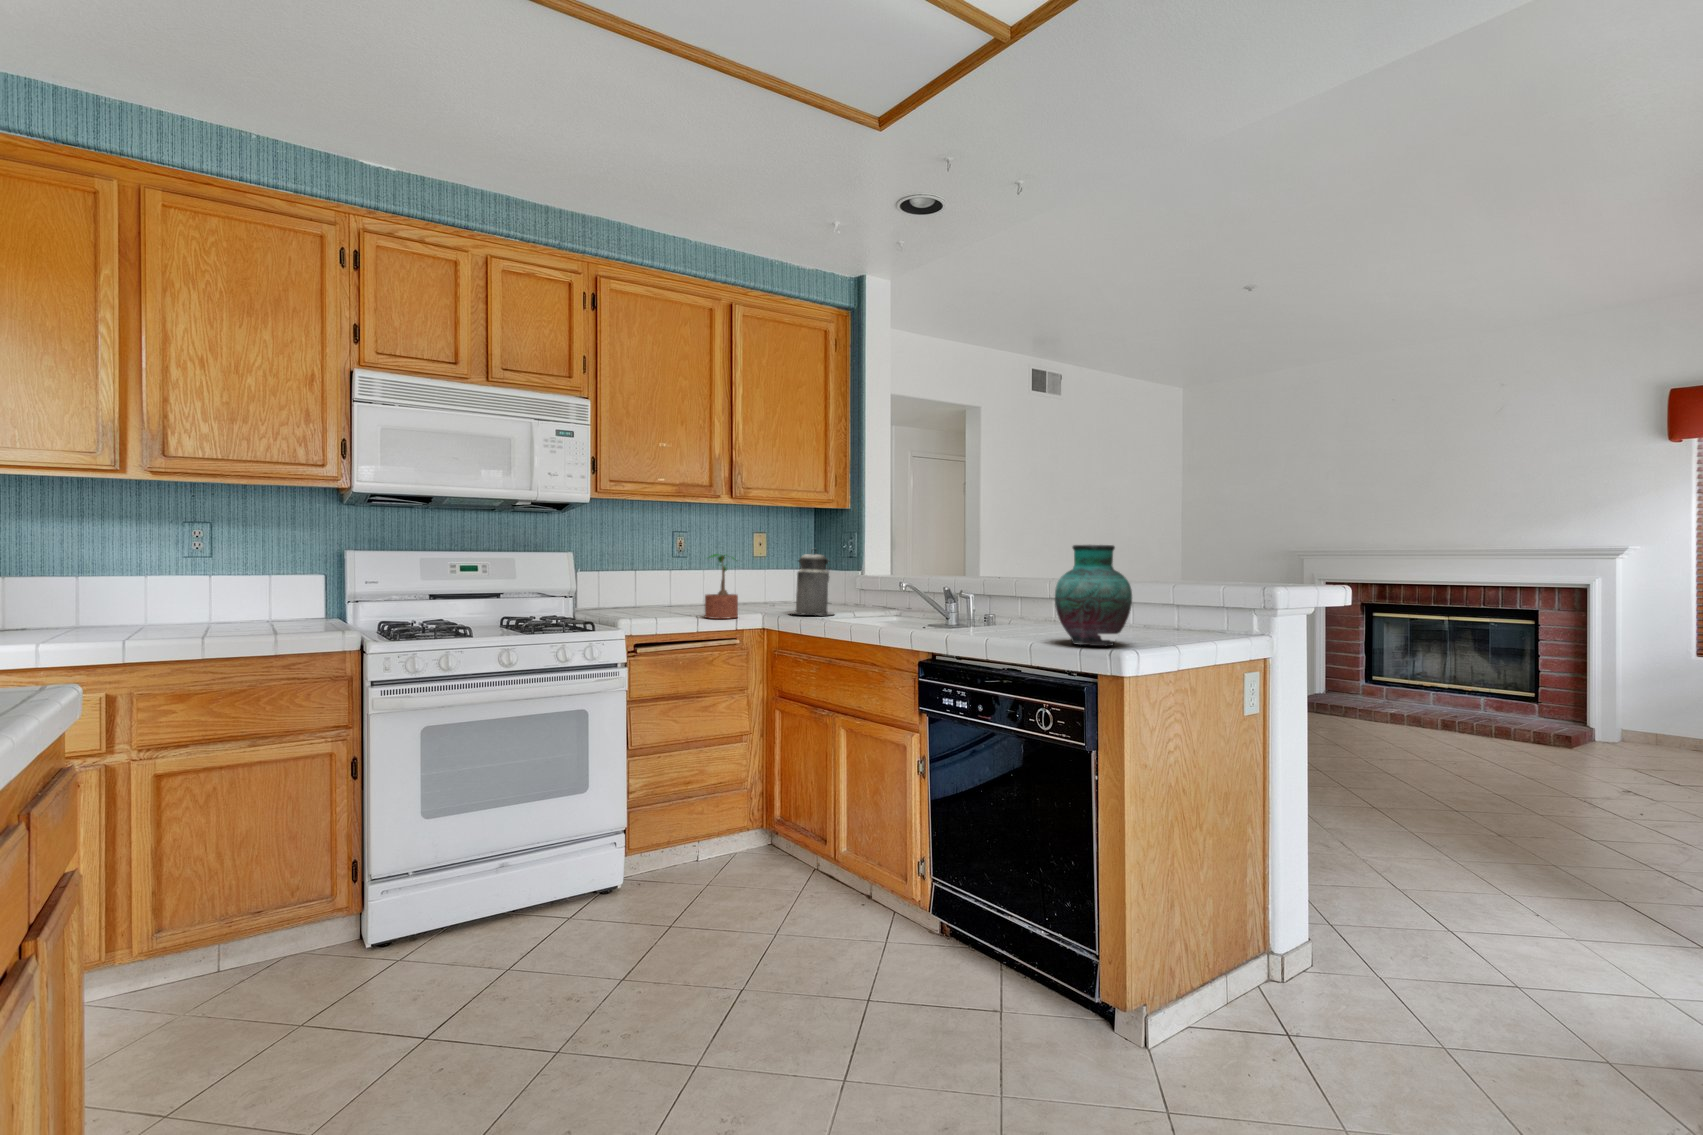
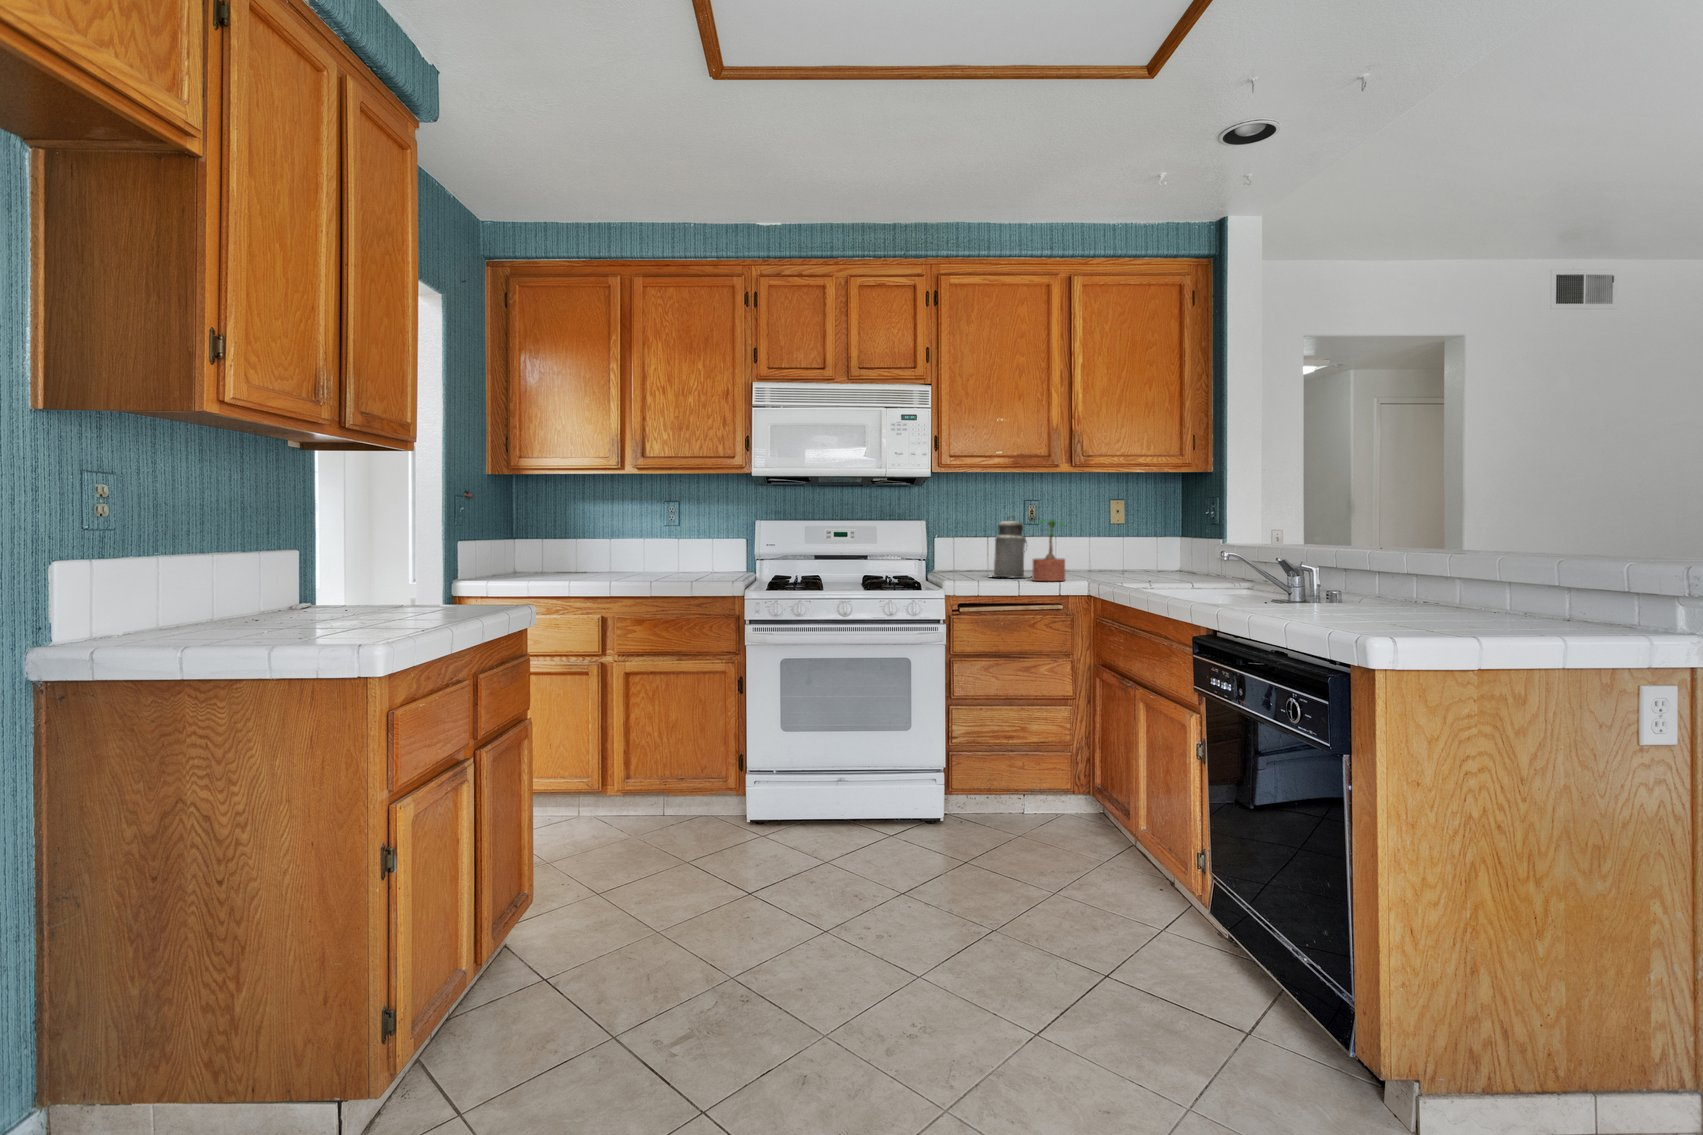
vase: present [1055,545,1132,646] -> none [1372,487,1486,613]
canister: present [792,549,834,615] -> present [993,520,1029,578]

